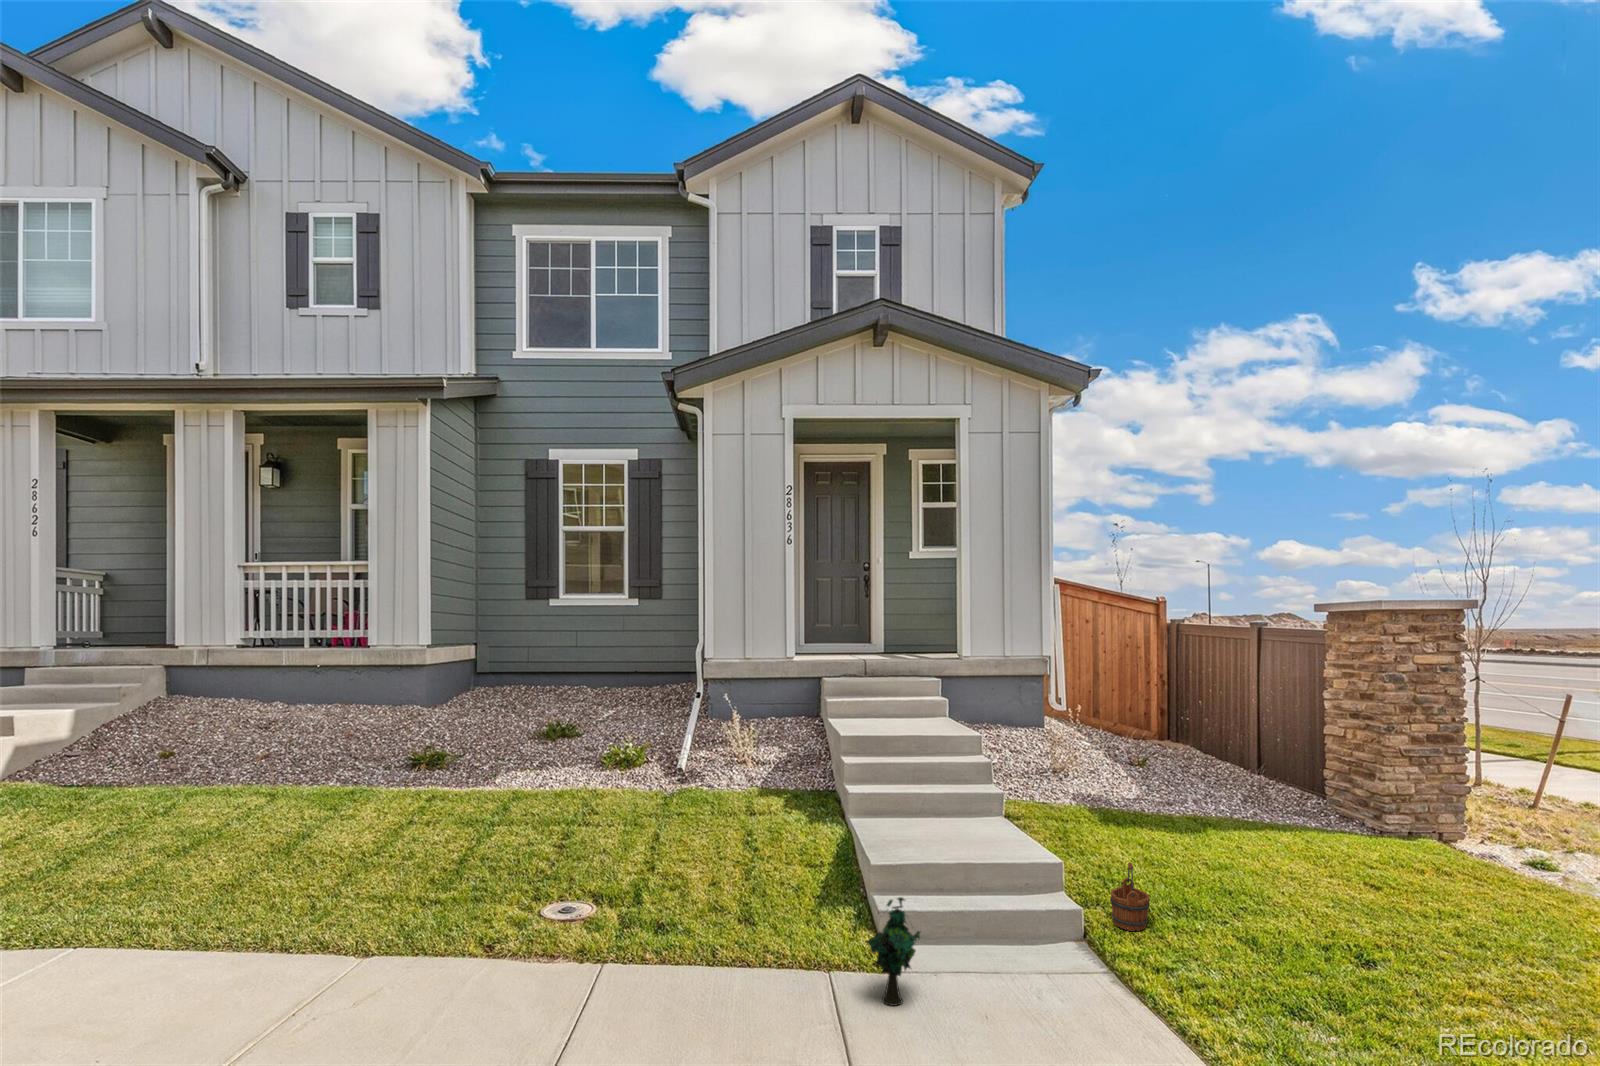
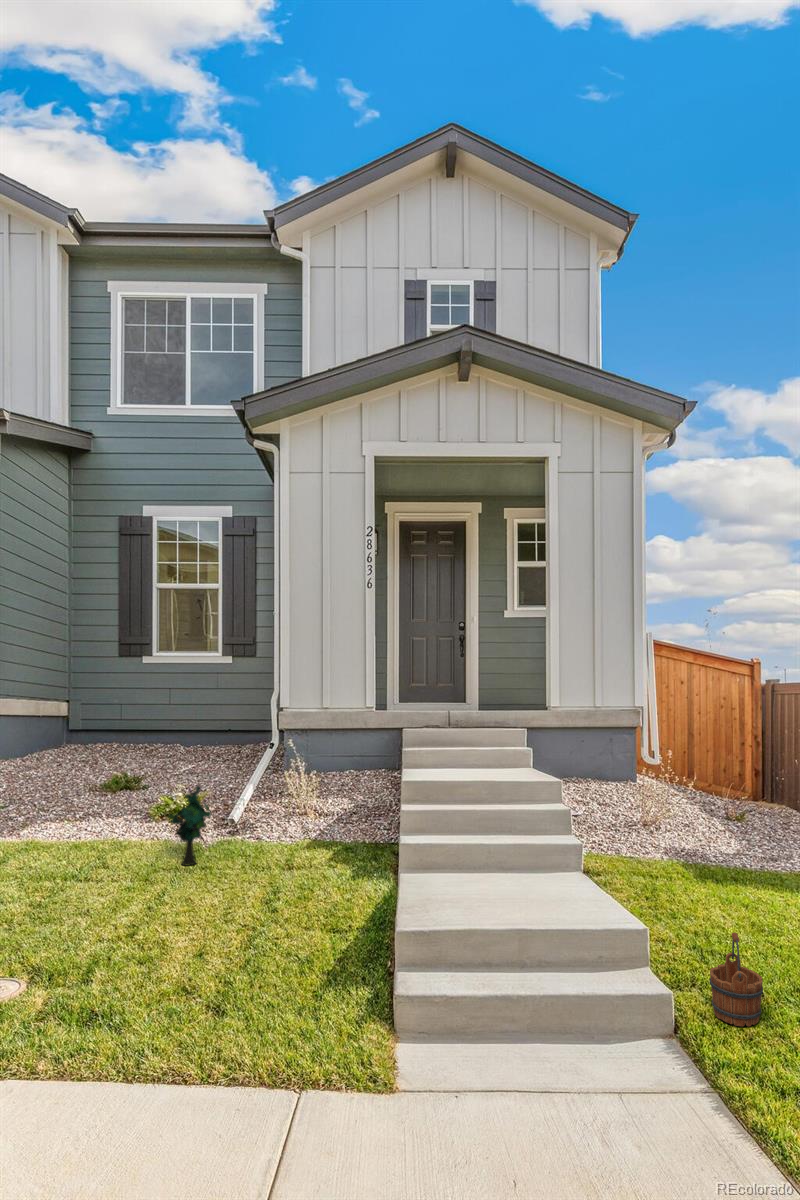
decorative plant: present [866,897,920,1006] -> present [168,786,211,866]

